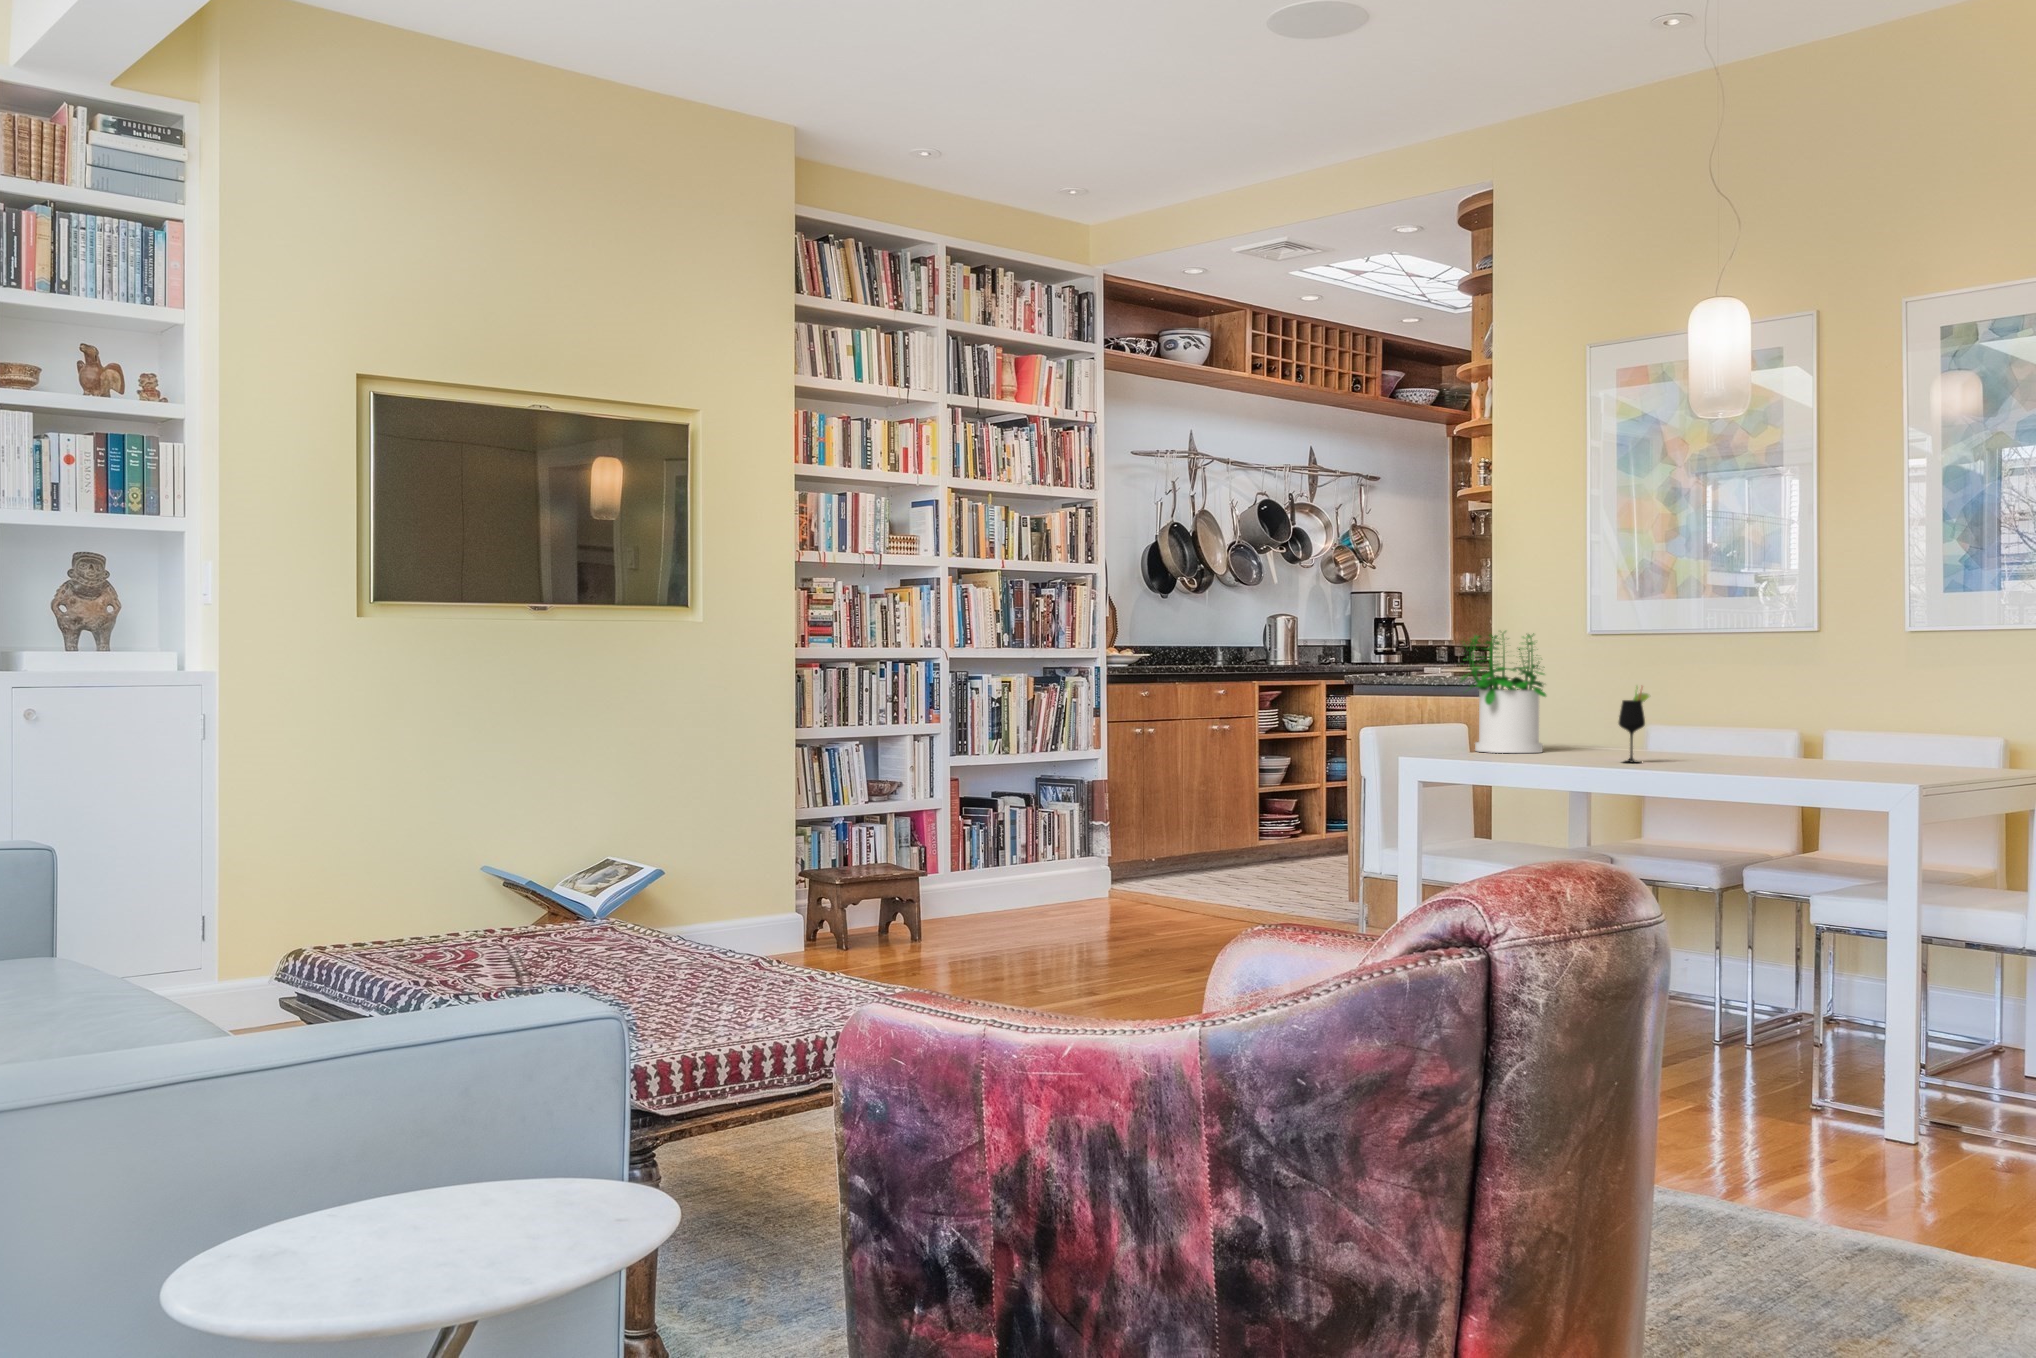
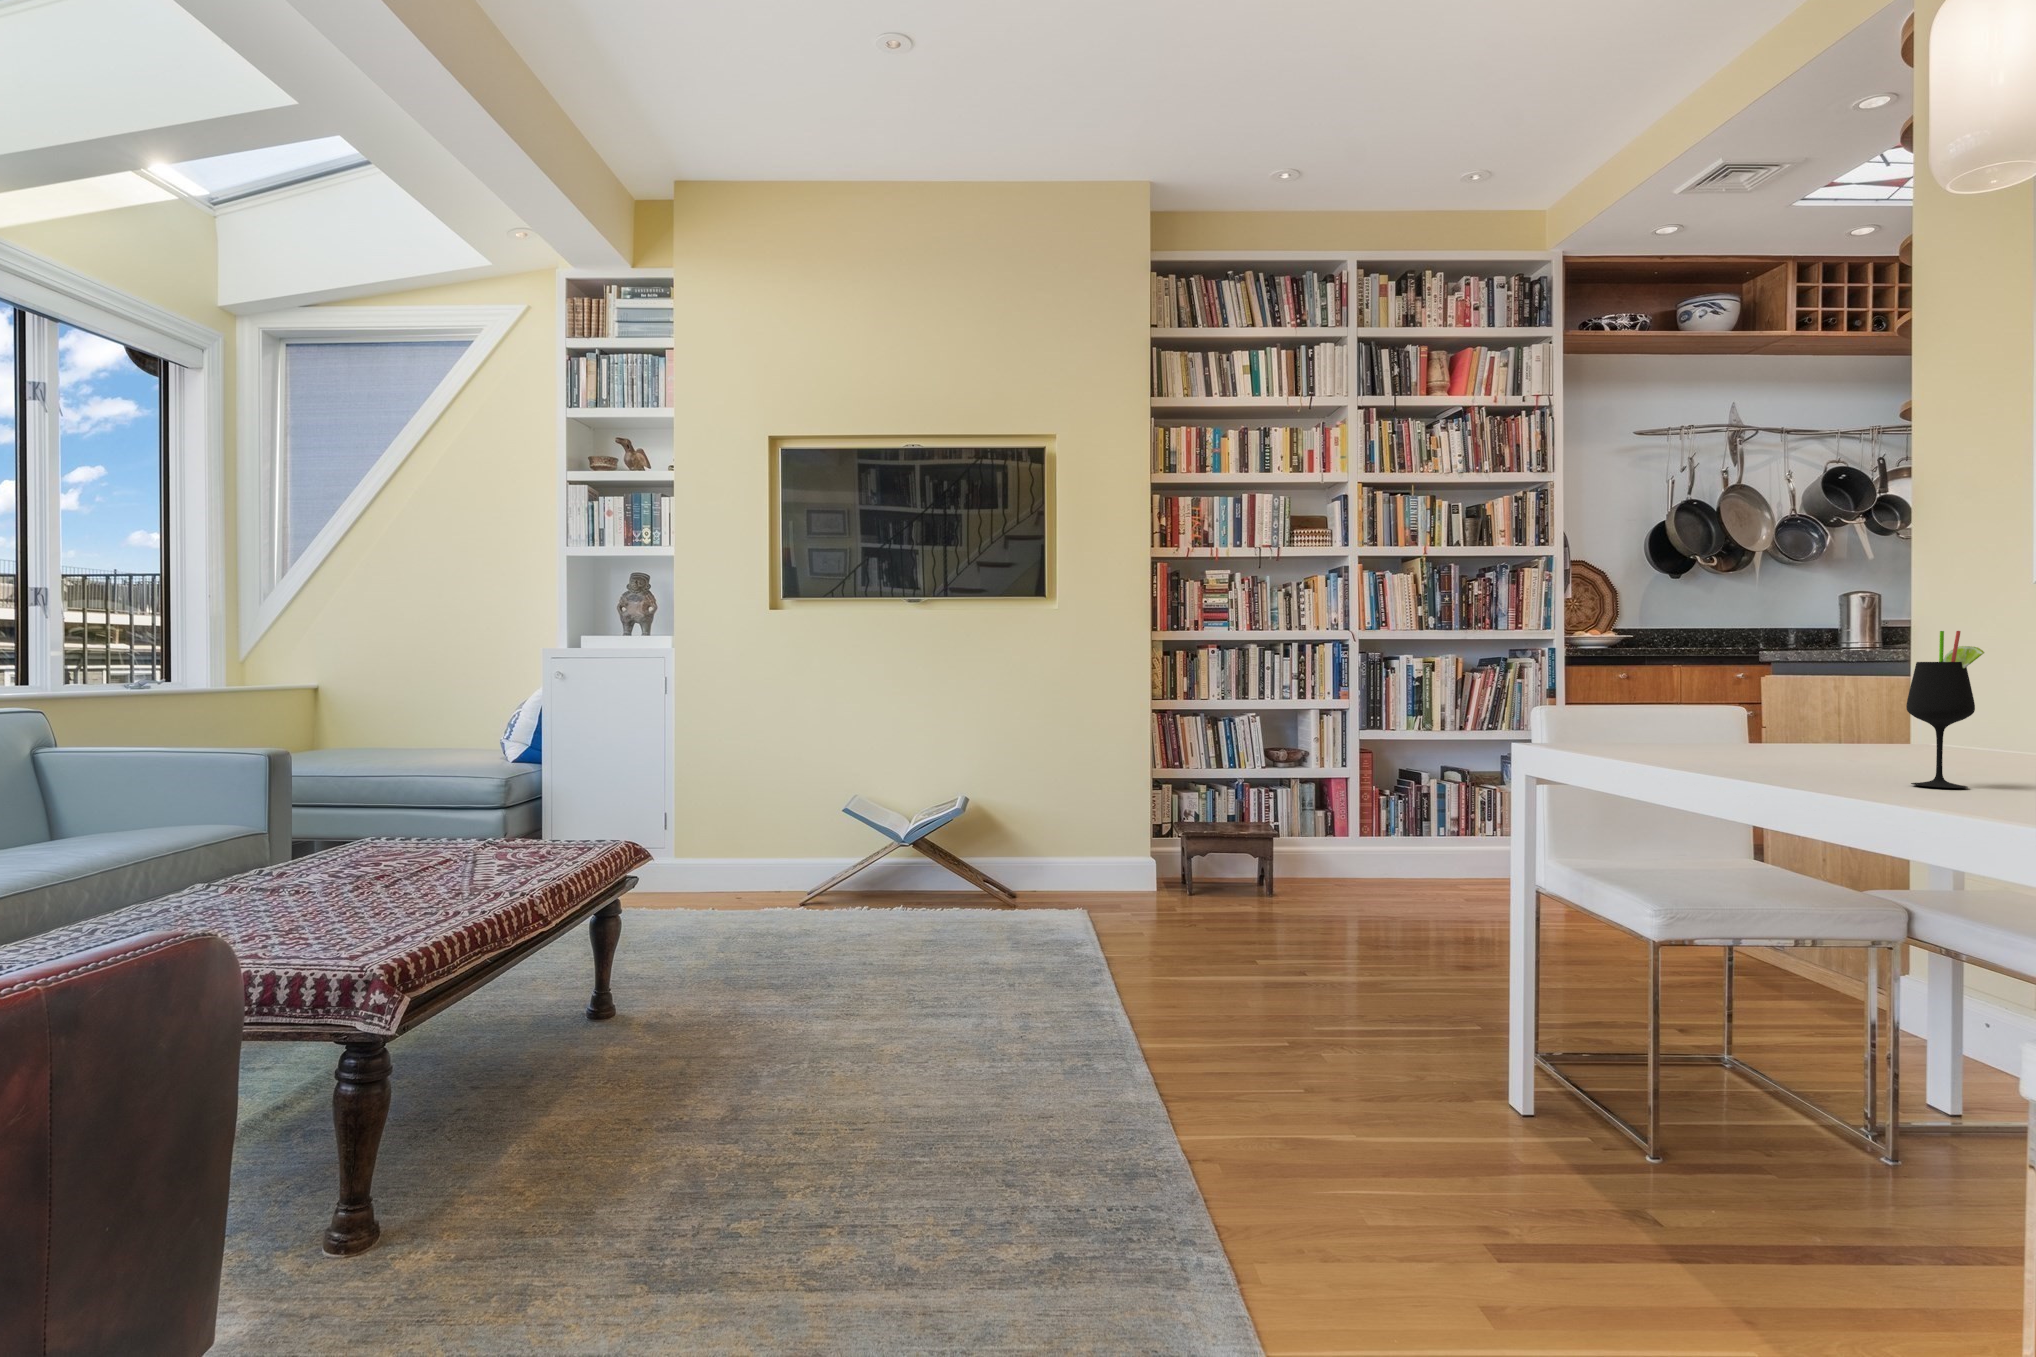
potted plant: present [1460,631,1546,753] -> none [1710,557,1898,757]

